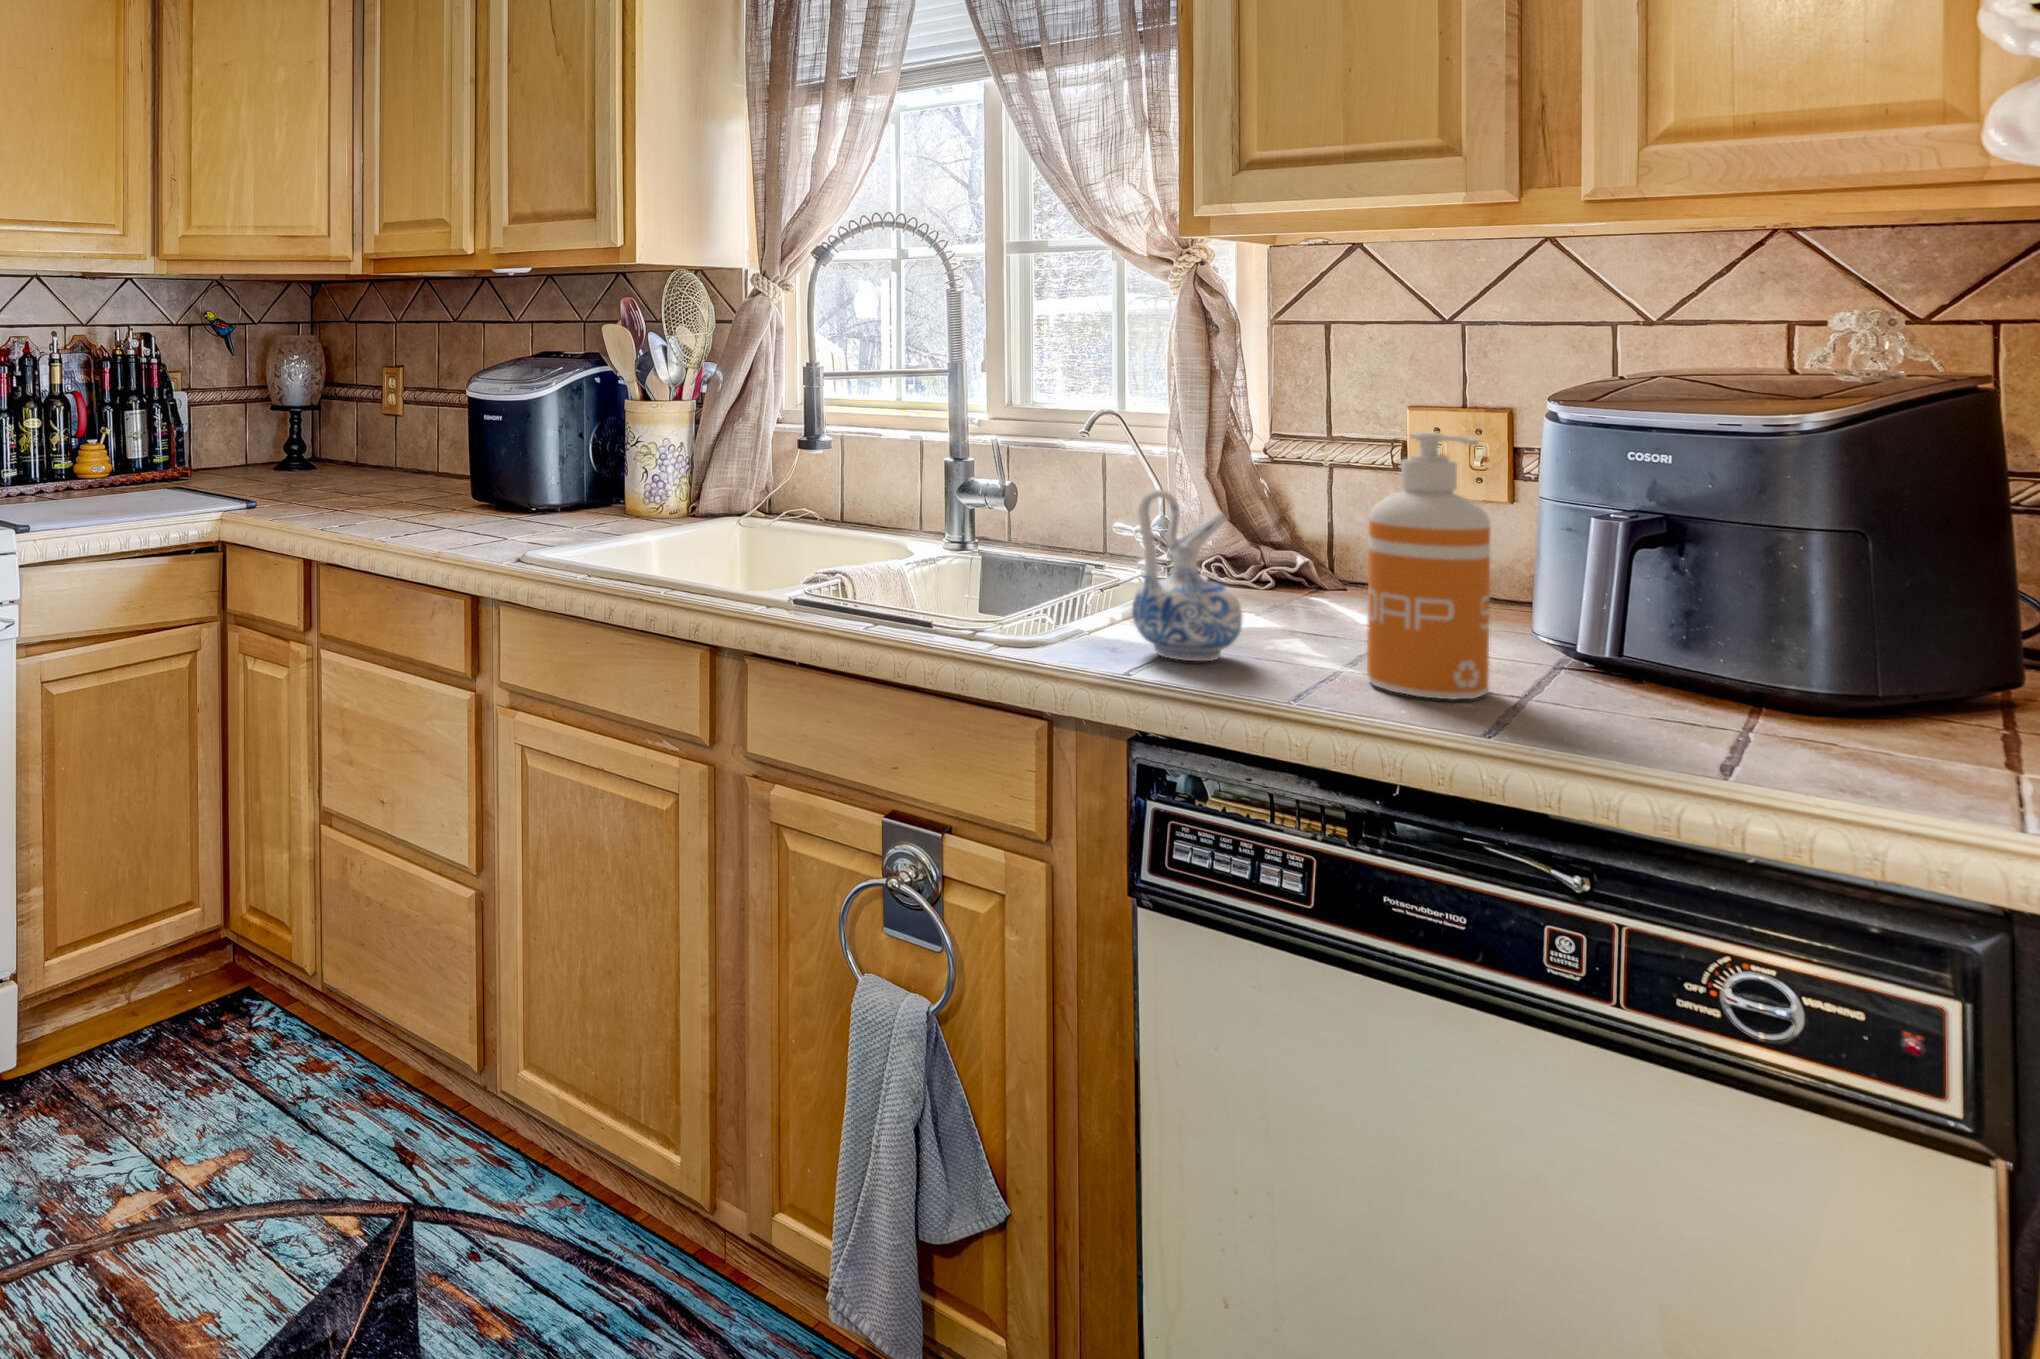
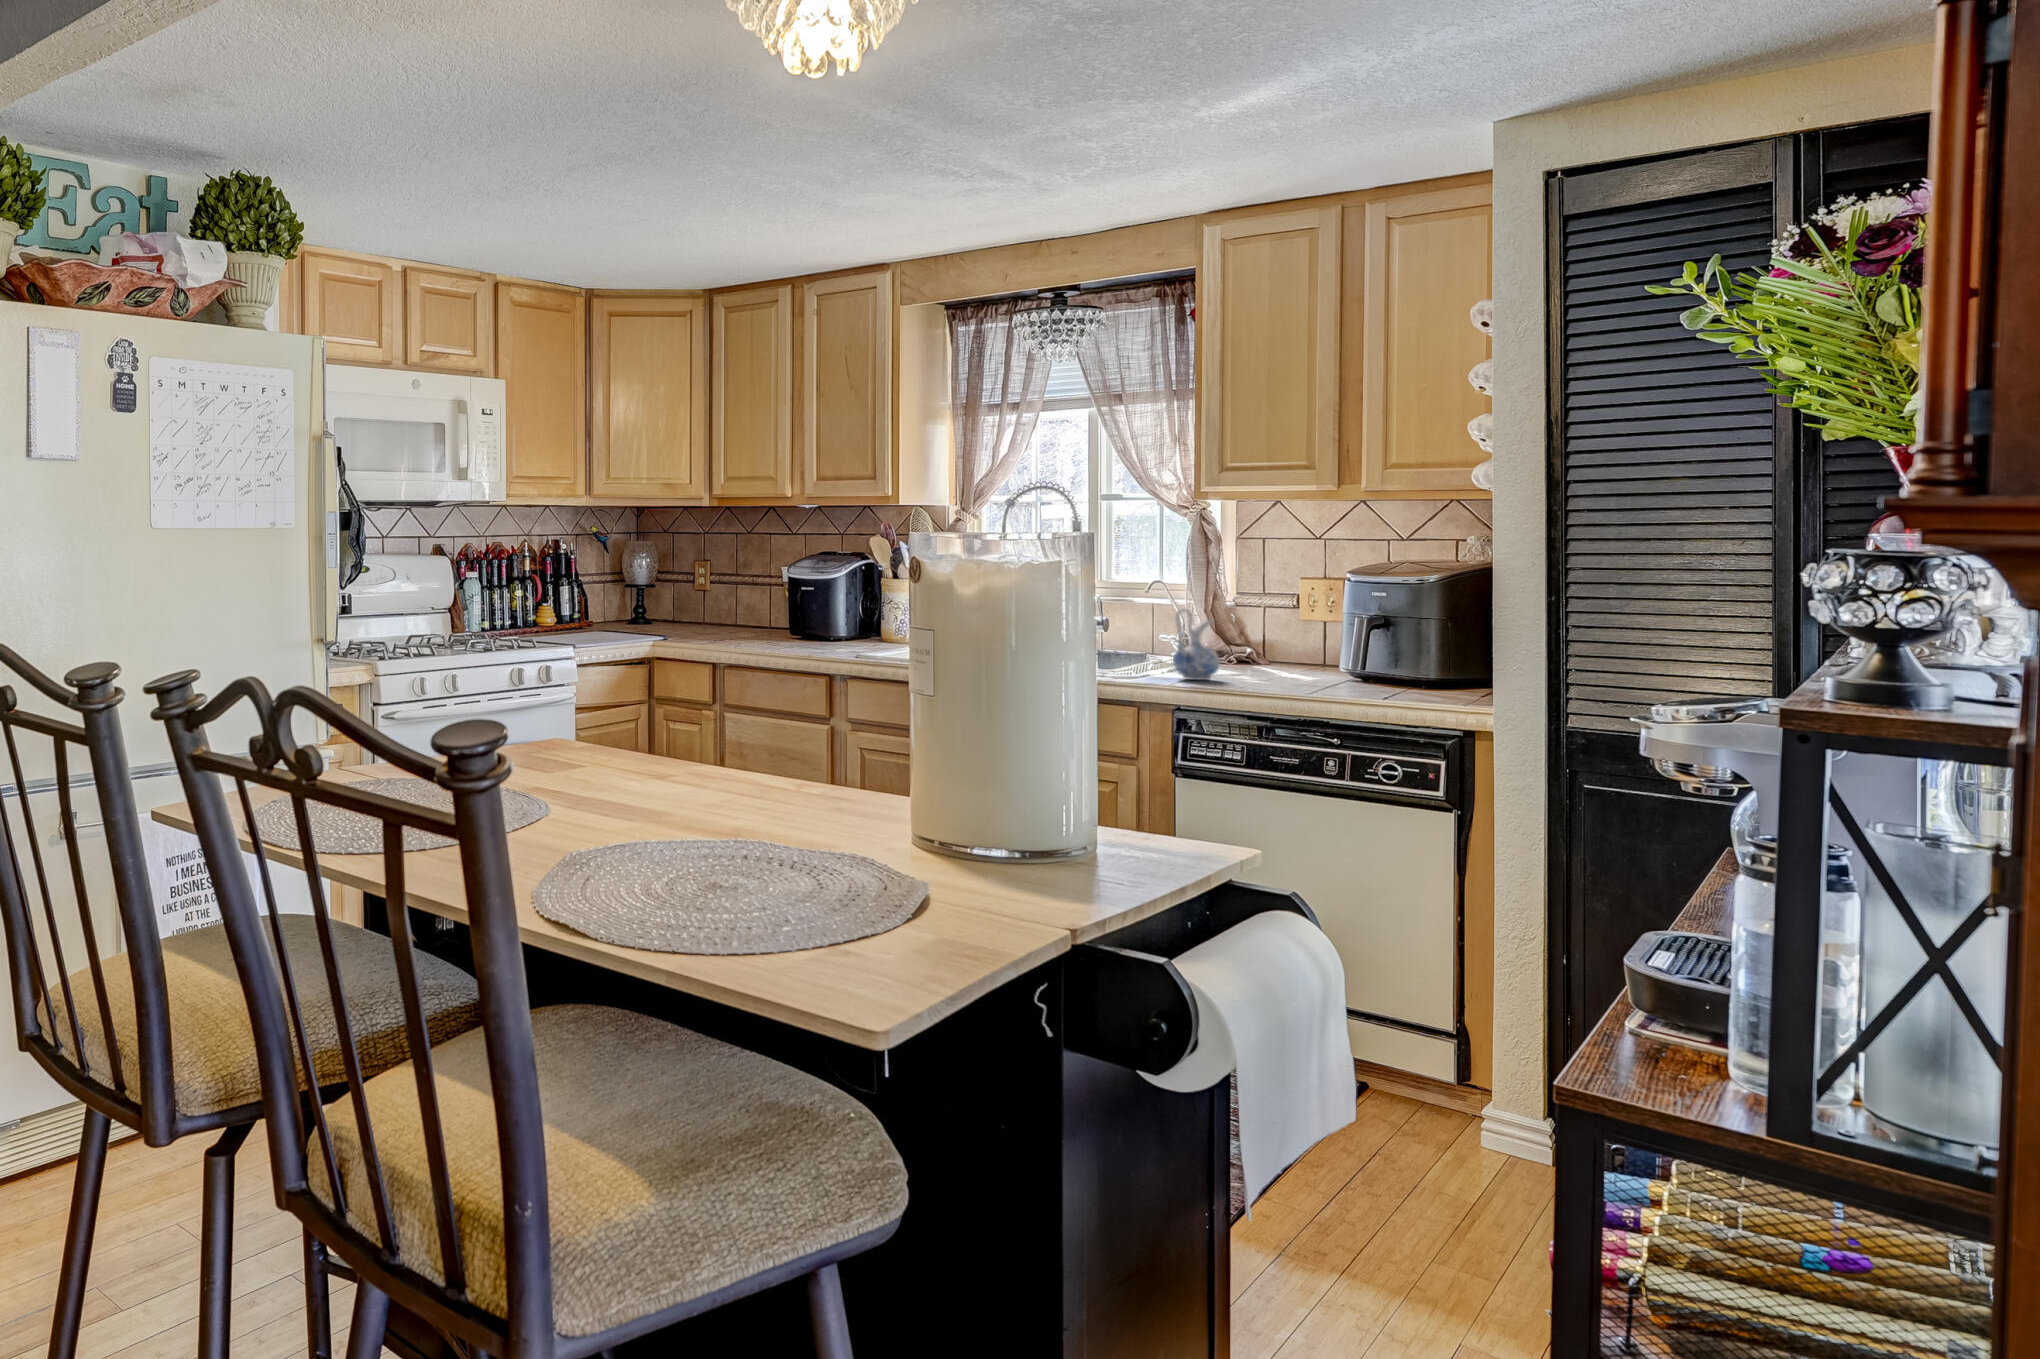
soap dispenser: present [1367,432,1490,699] -> none [1269,583,1315,687]

